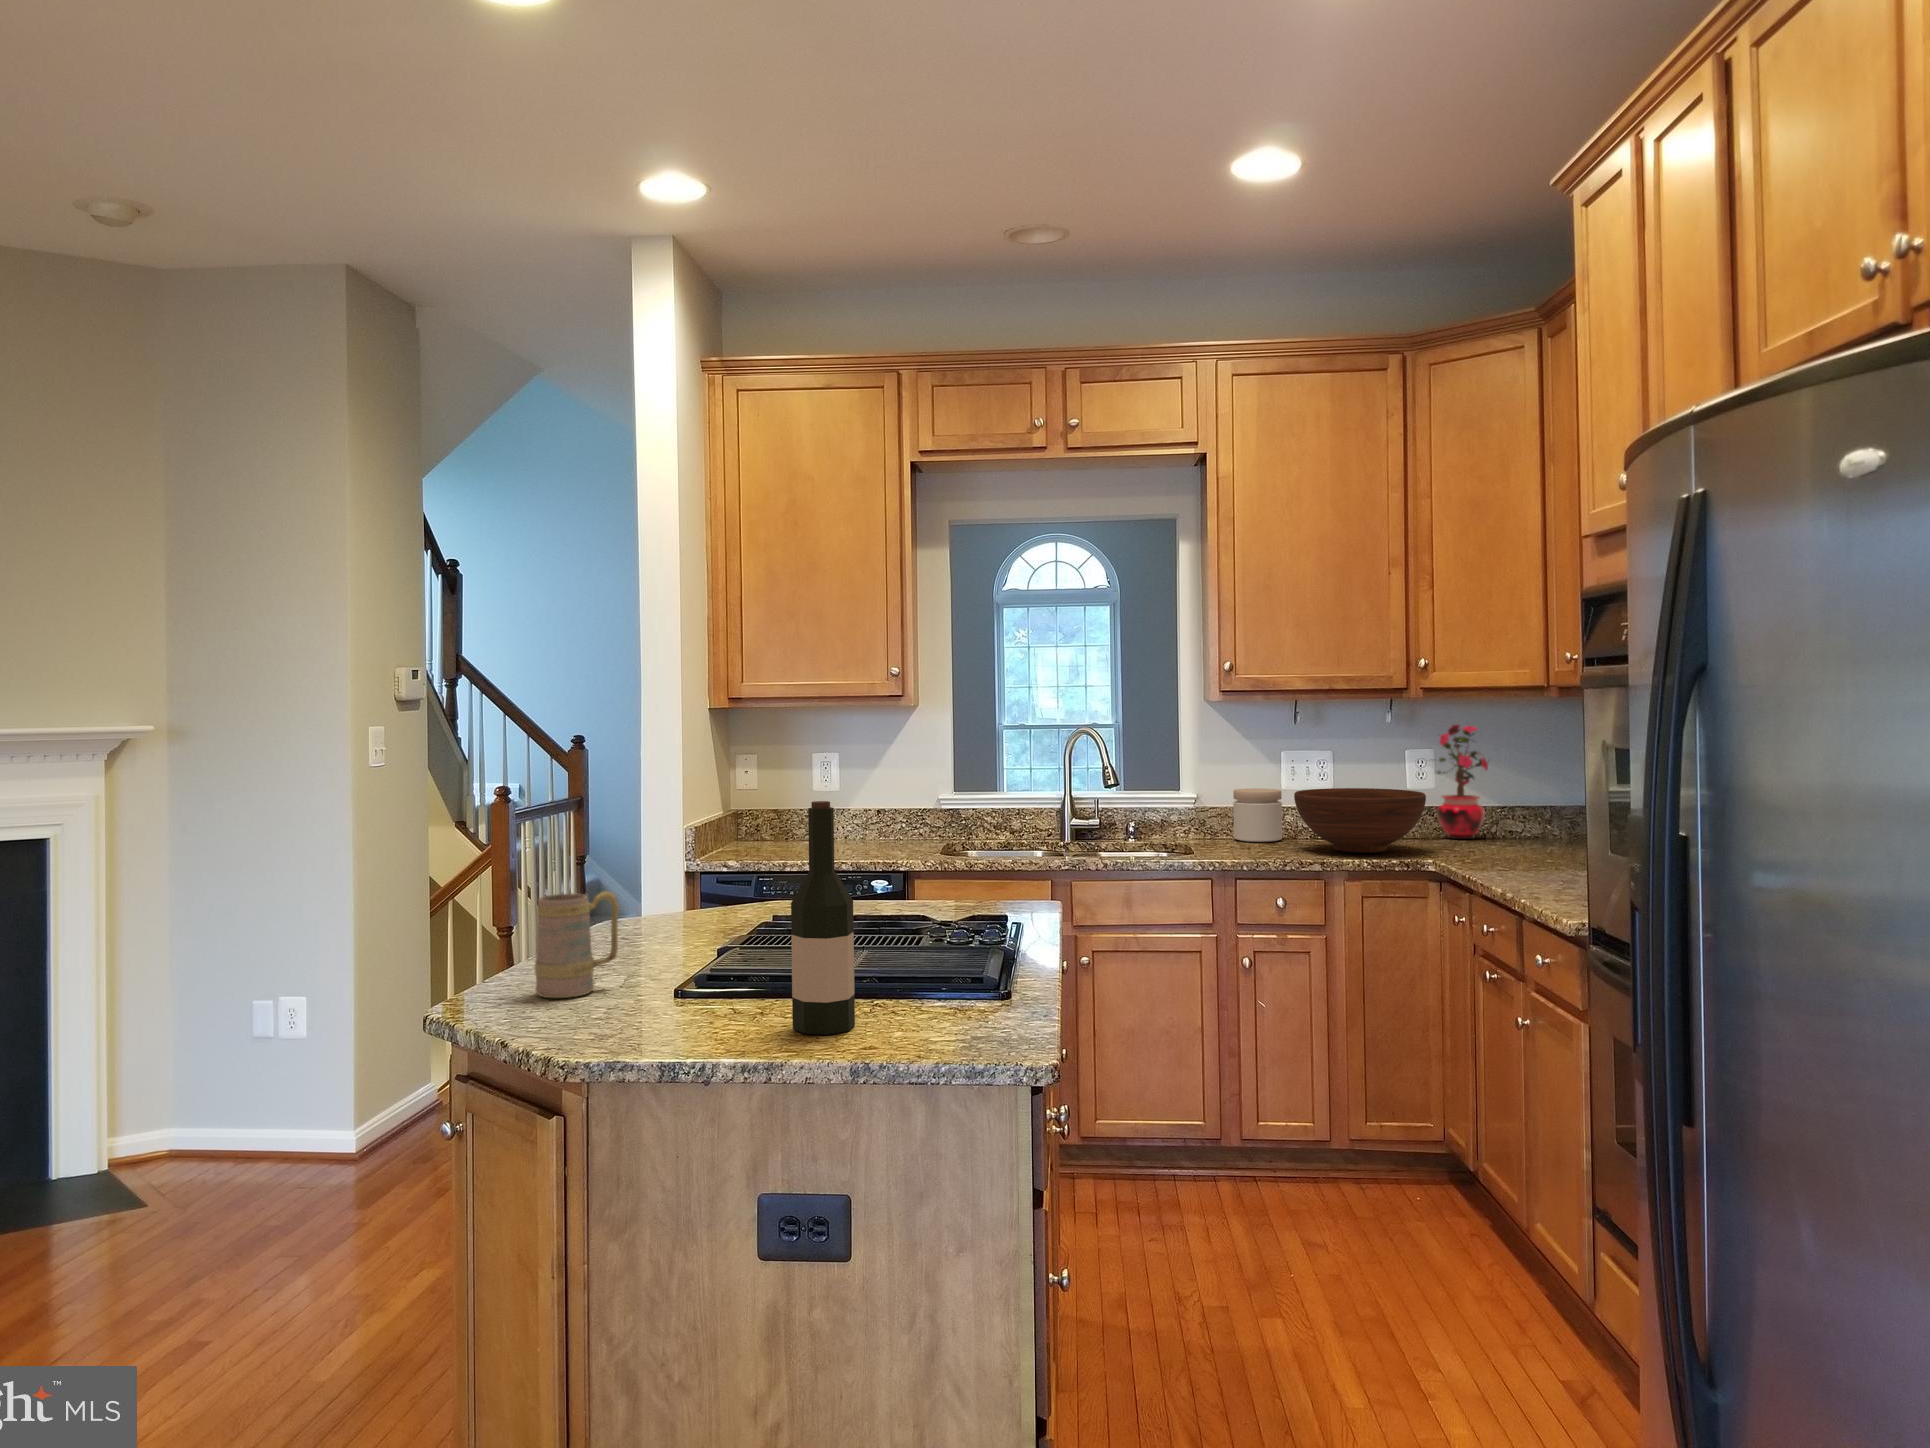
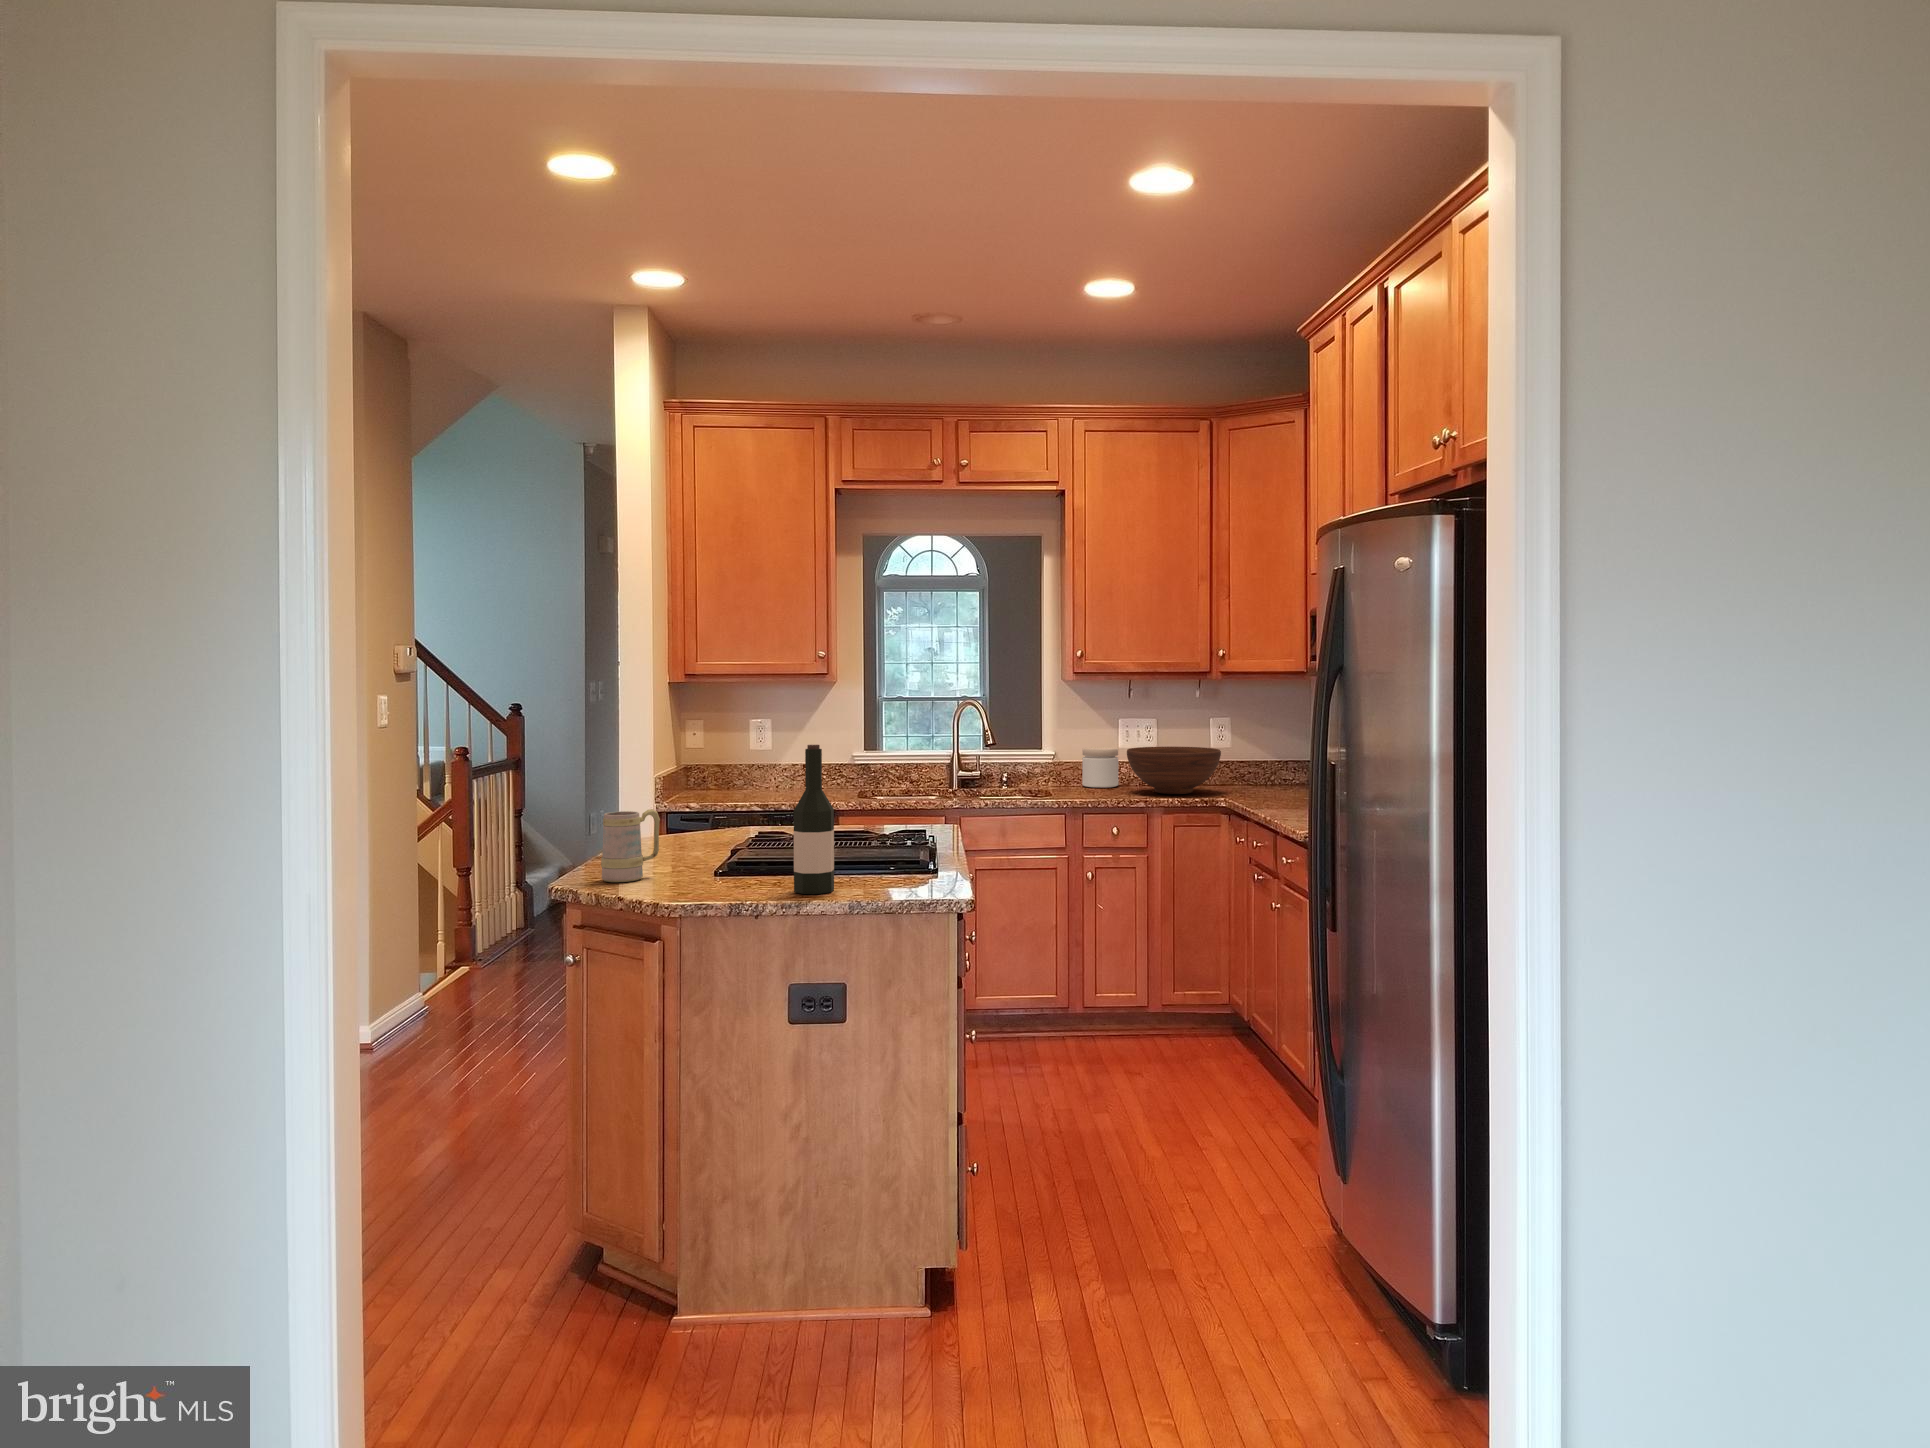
potted plant: present [1437,724,1488,839] -> none [1224,698,1270,785]

